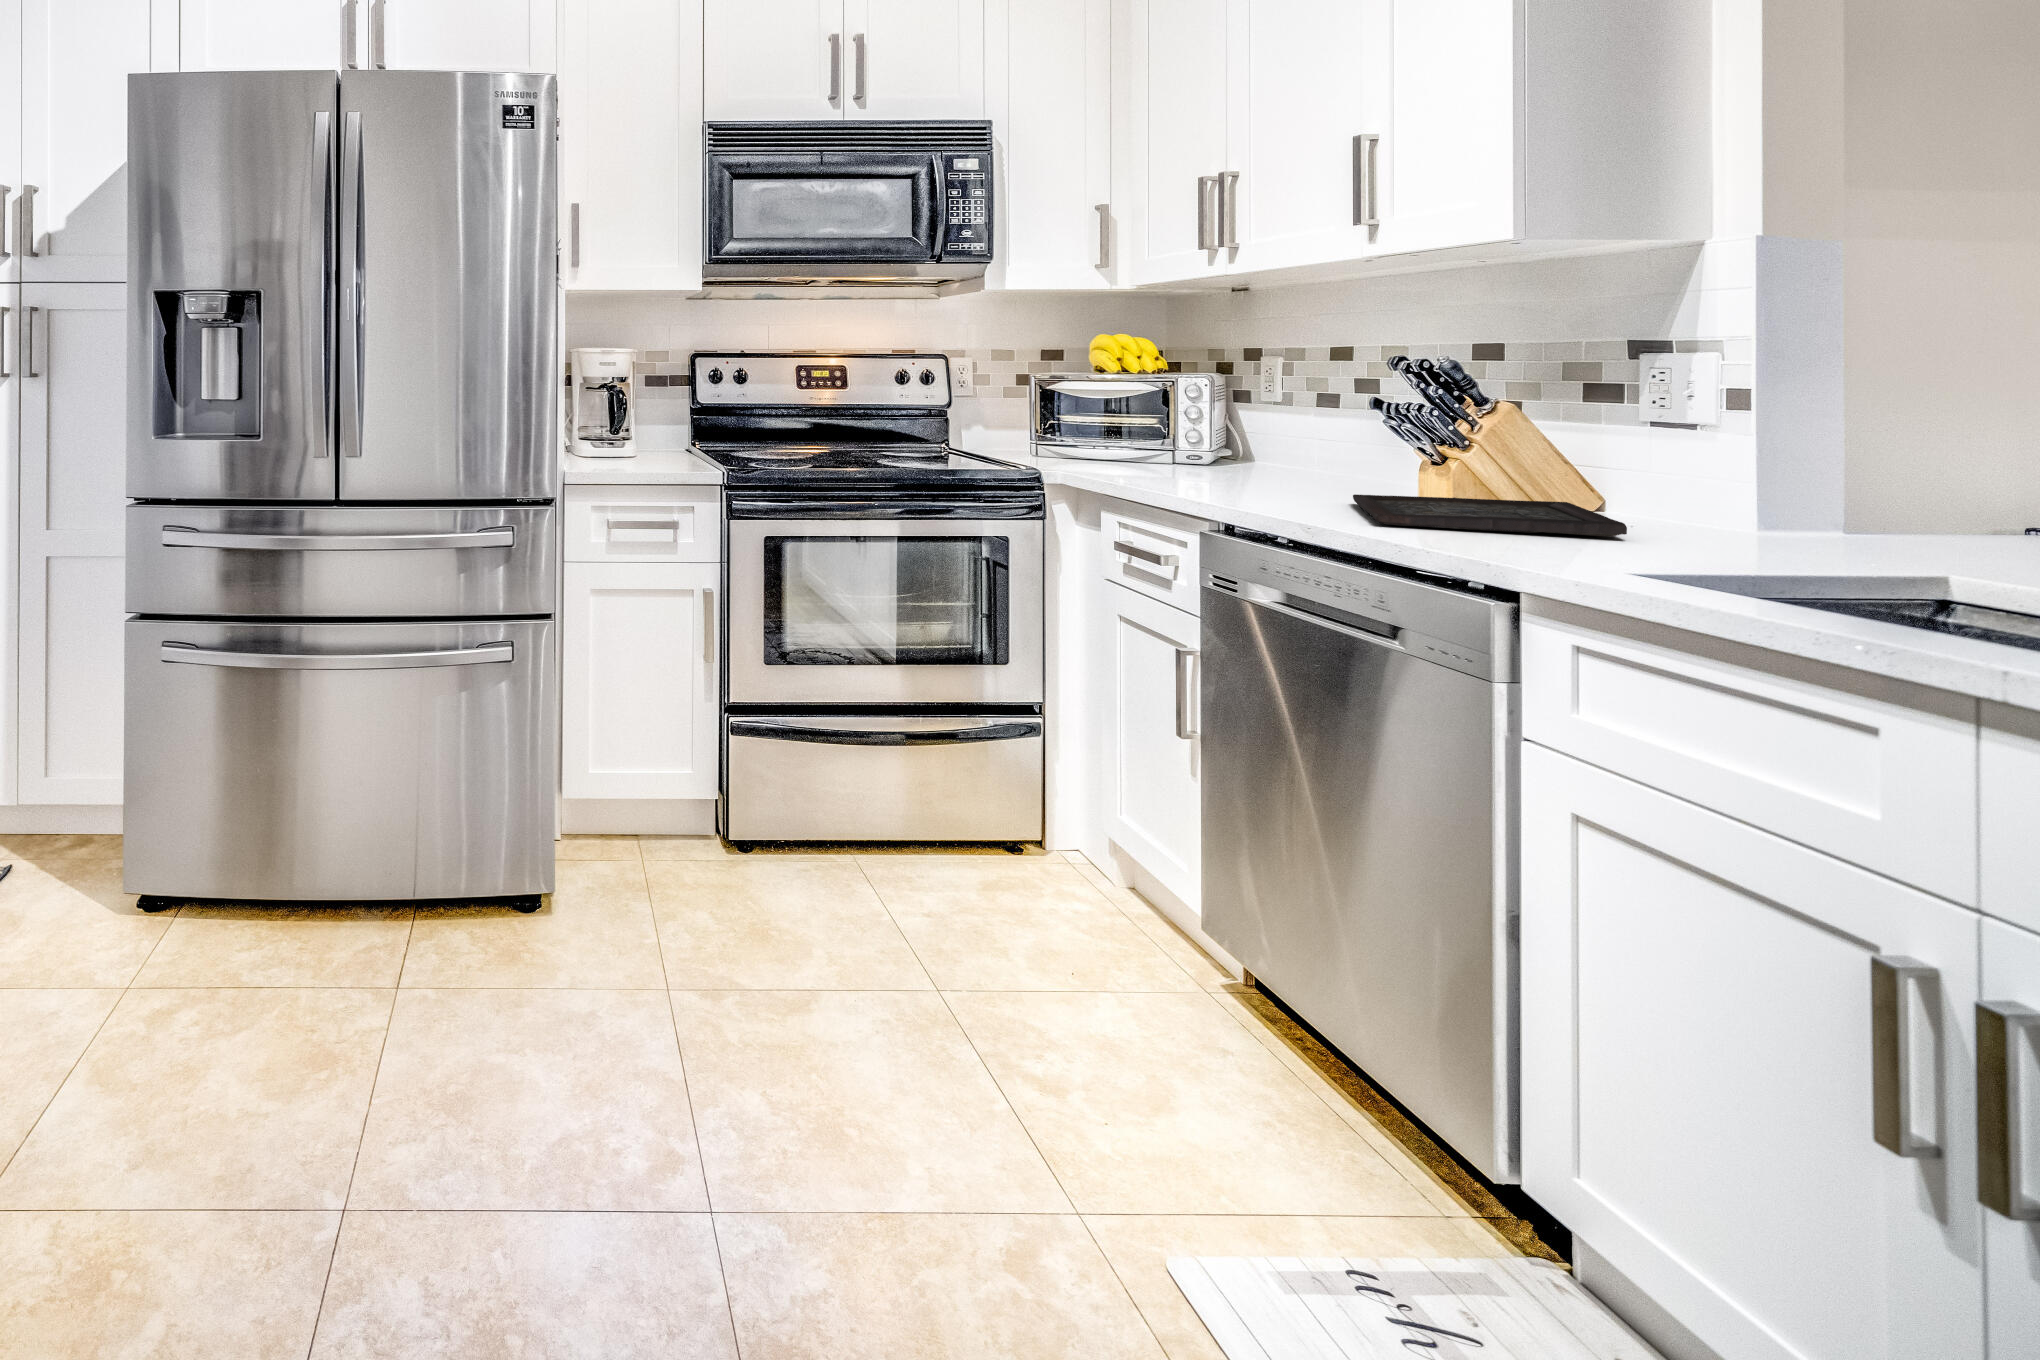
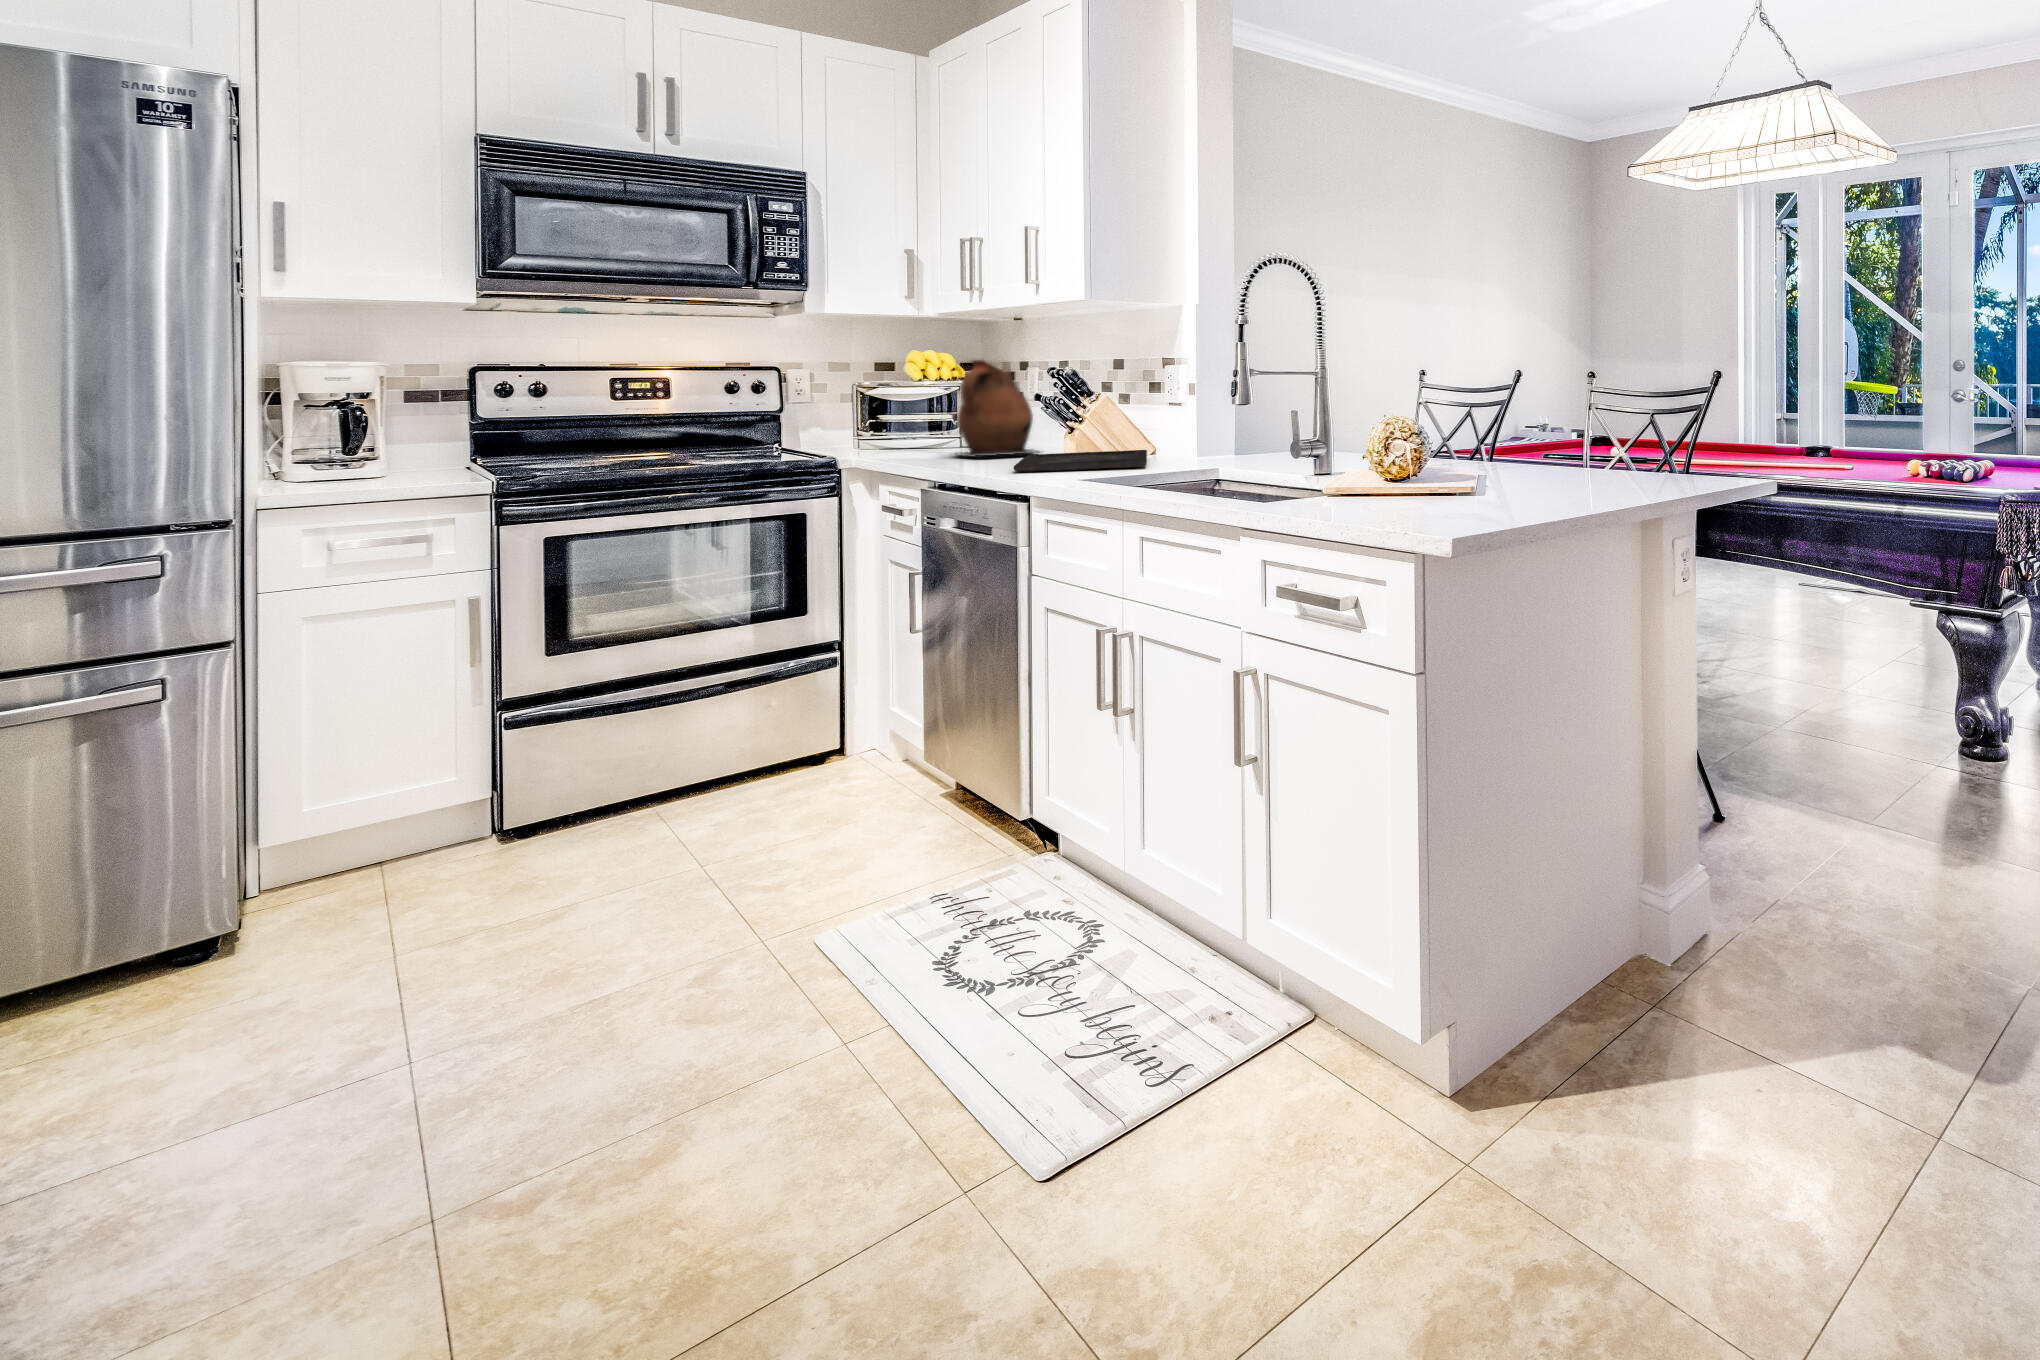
ceramic pitcher: none [1208,349,1358,494] -> present [955,360,1039,457]

